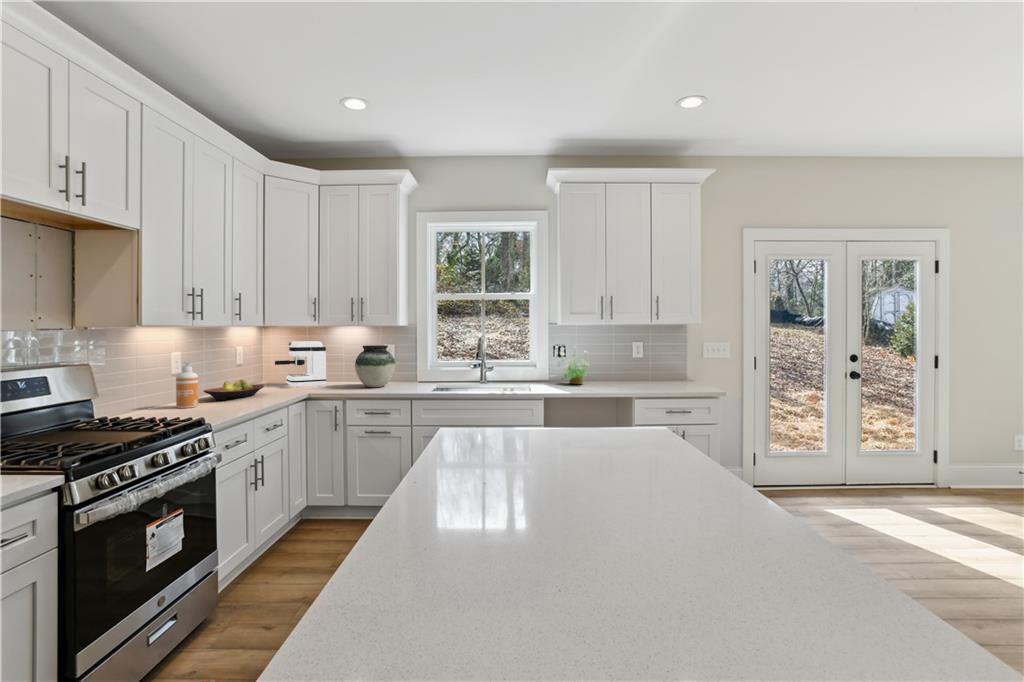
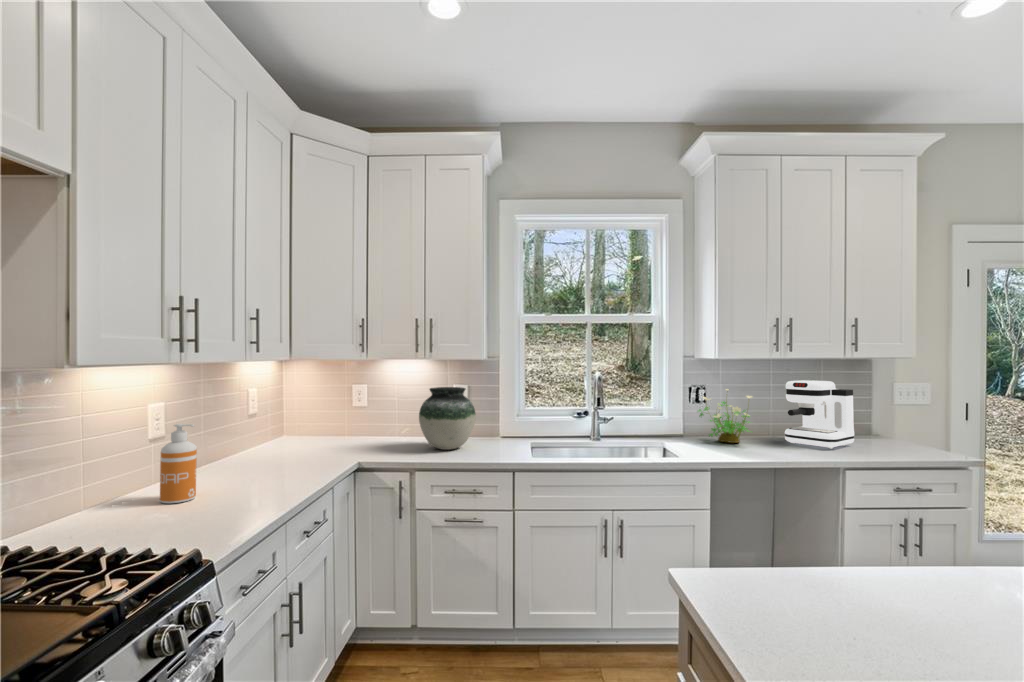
coffee maker: present [275,341,326,387] -> present [785,380,854,449]
fruit bowl: present [204,380,264,400] -> none [202,445,293,482]

